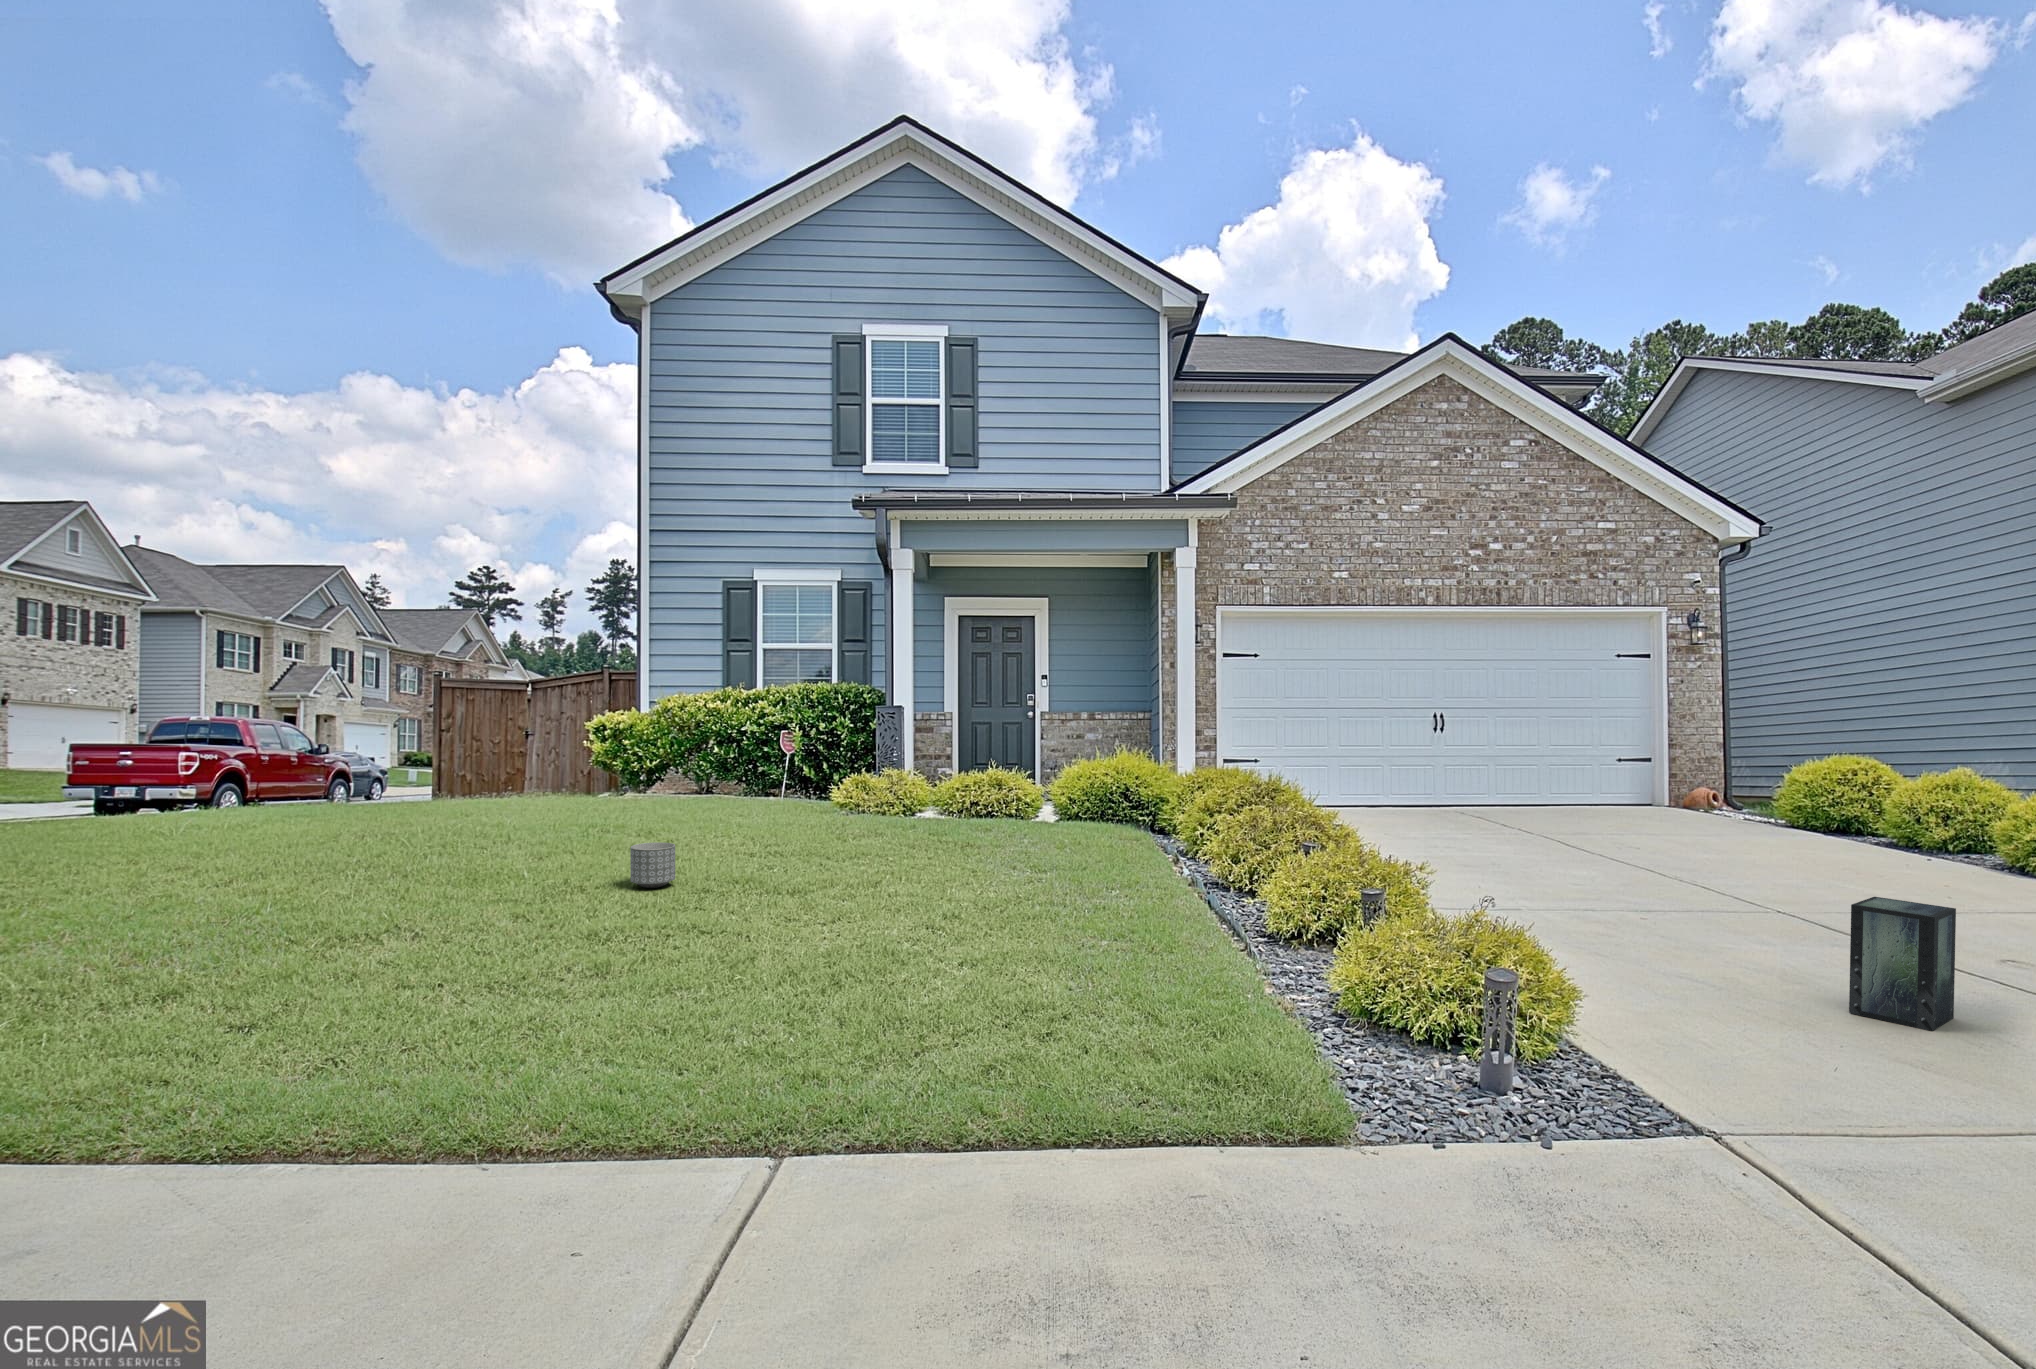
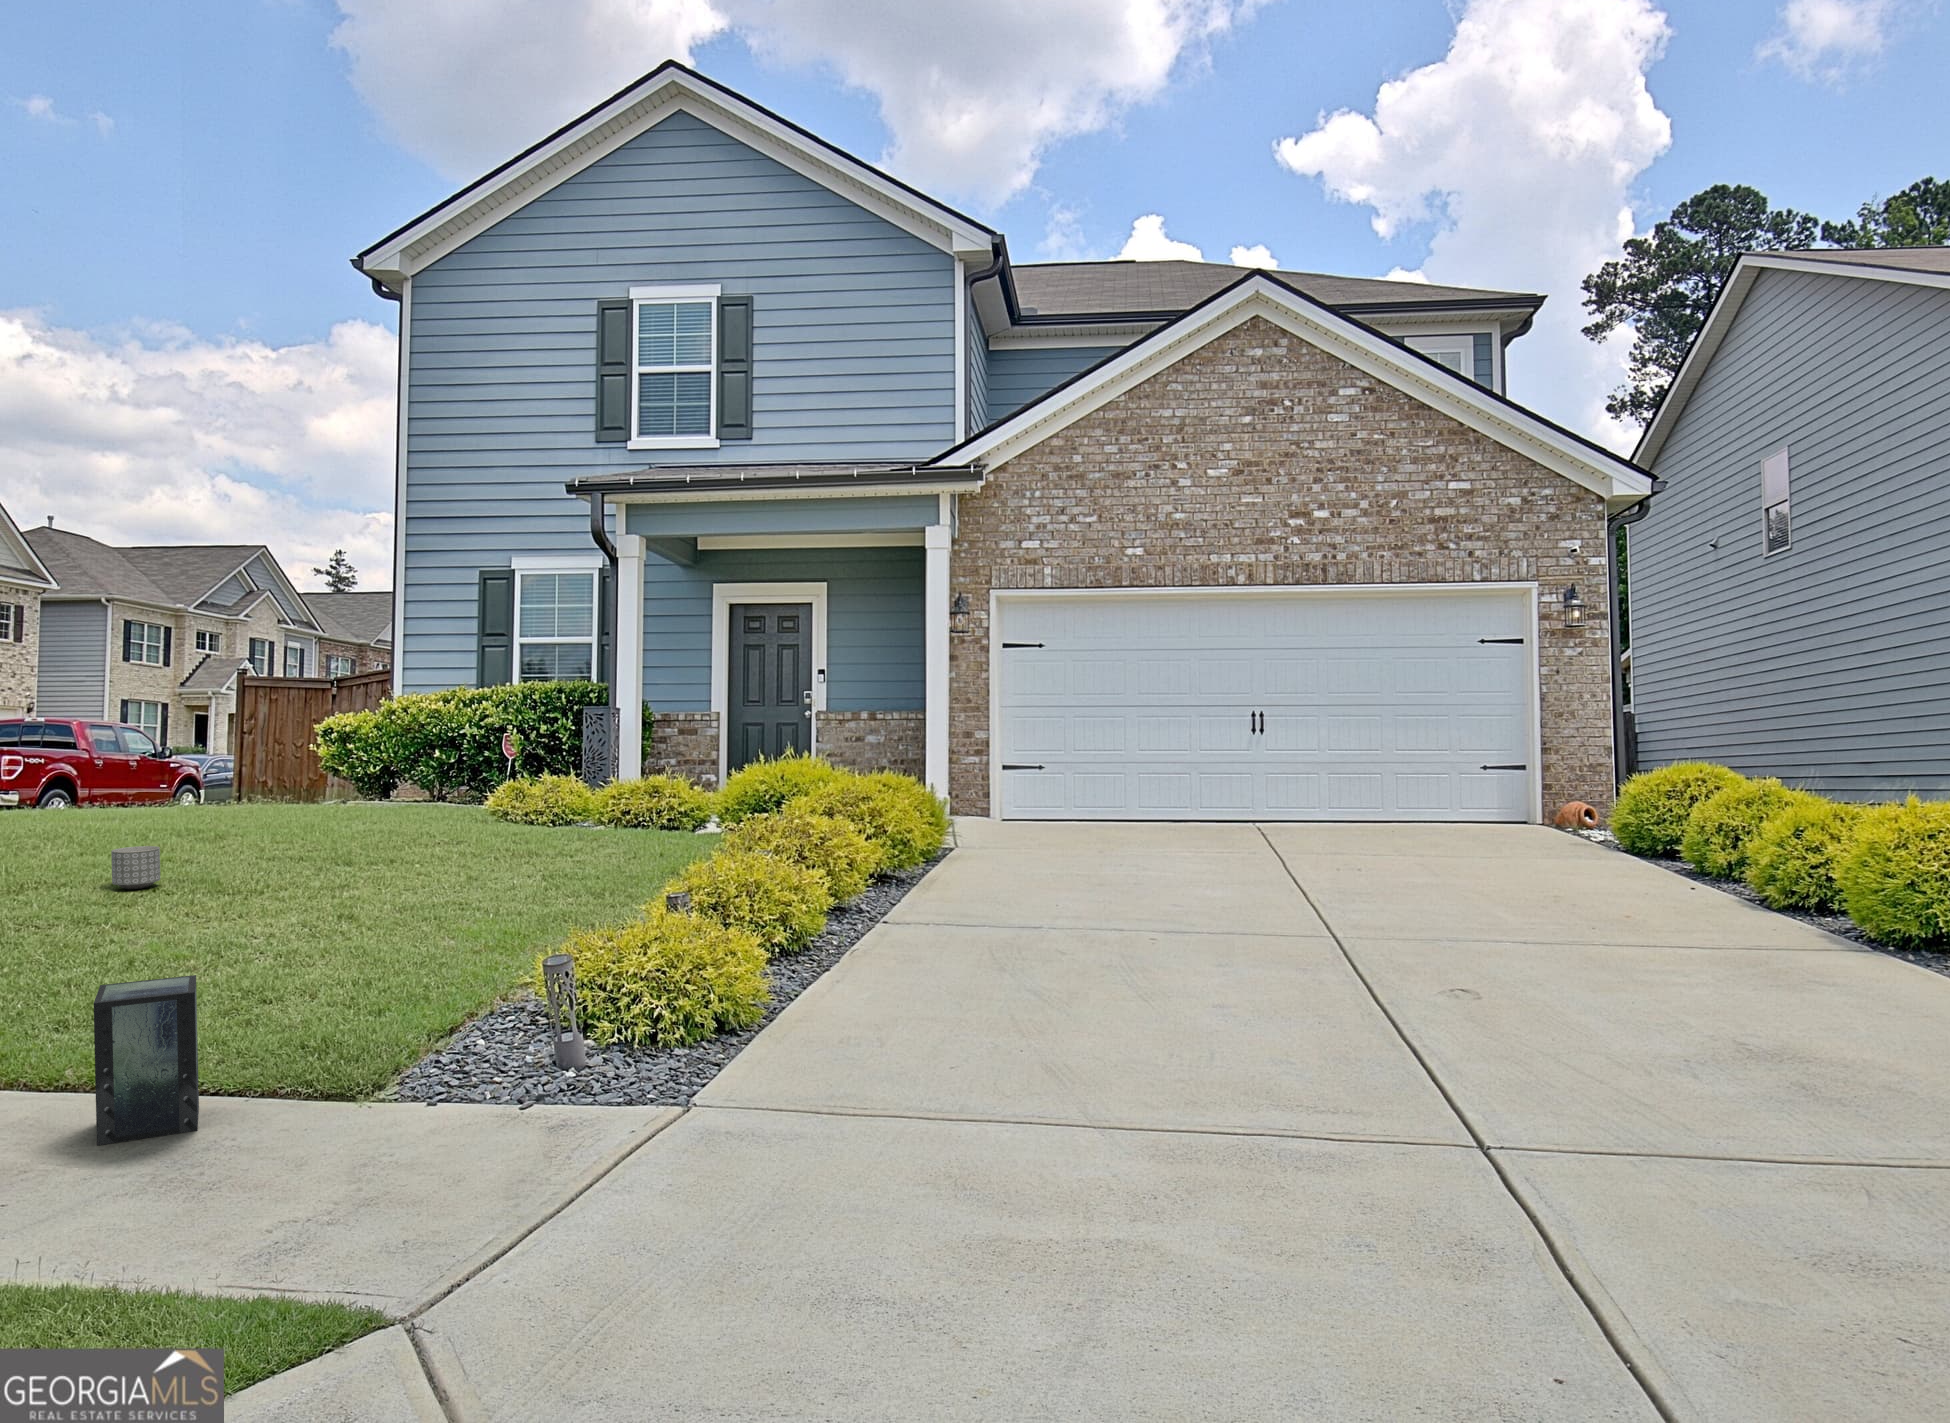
storage box: present [1849,897,1956,1031] -> present [94,975,199,1146]

